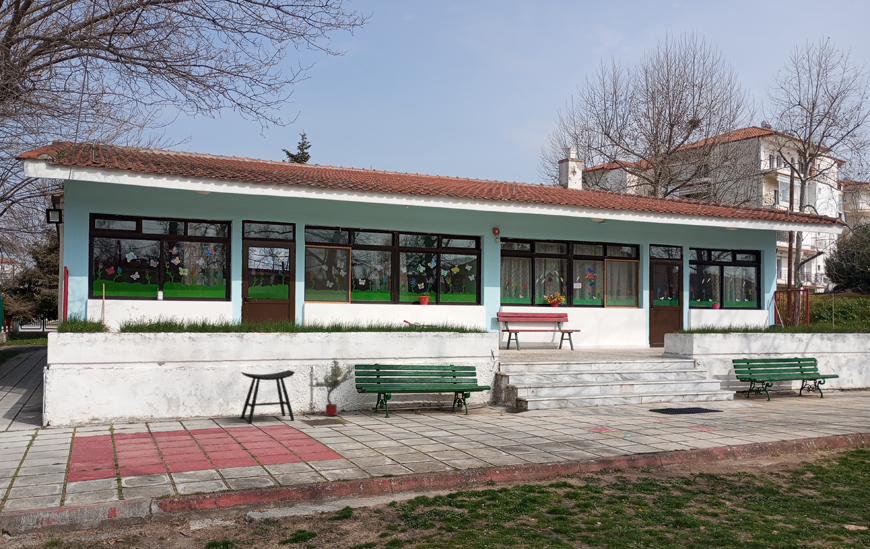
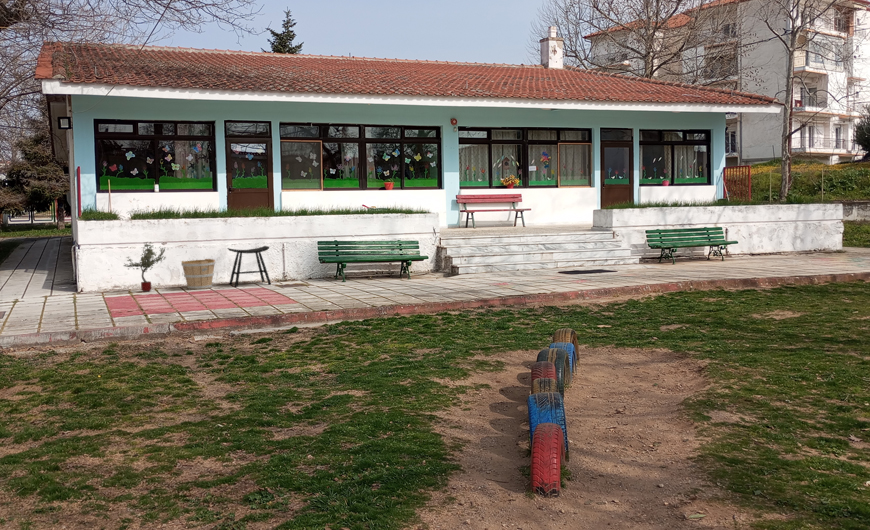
potted tree: present [309,358,354,416] -> present [124,242,166,292]
wooden bucket: none [180,386,225,426] -> present [181,259,215,289]

